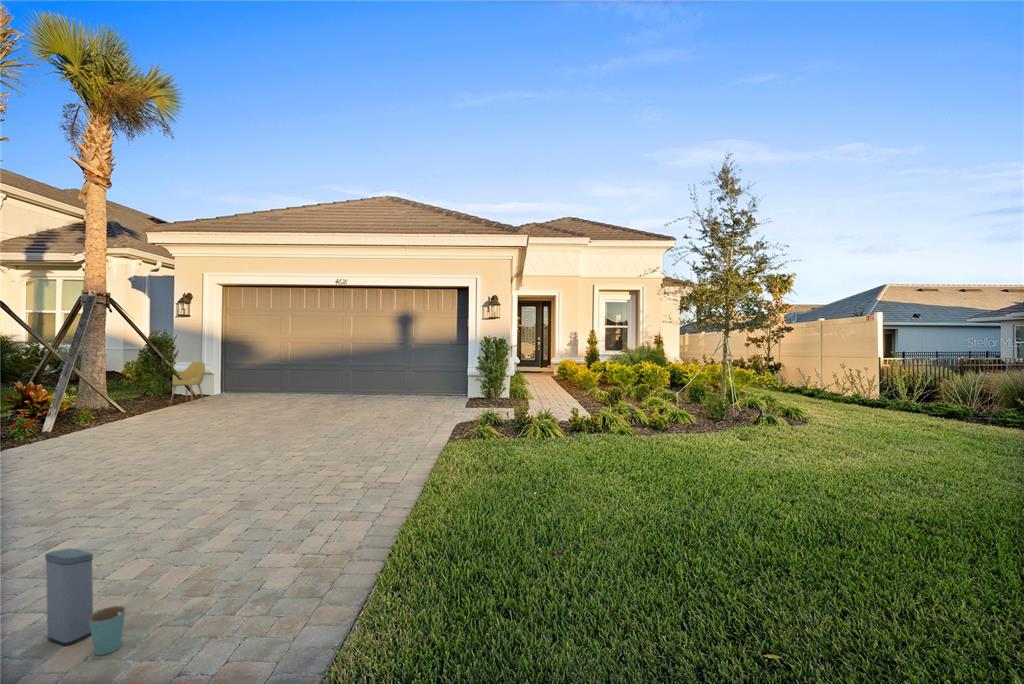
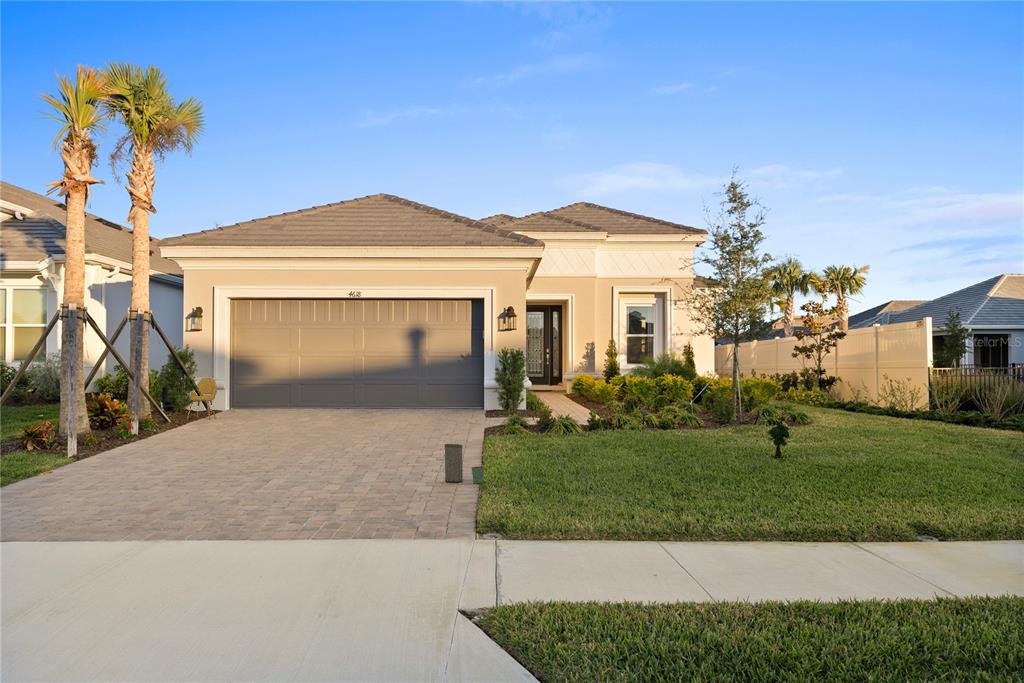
decorative plant: none [879,466,933,538] -> present [768,418,790,458]
trash can: present [45,548,125,655] -> present [445,444,484,484]

